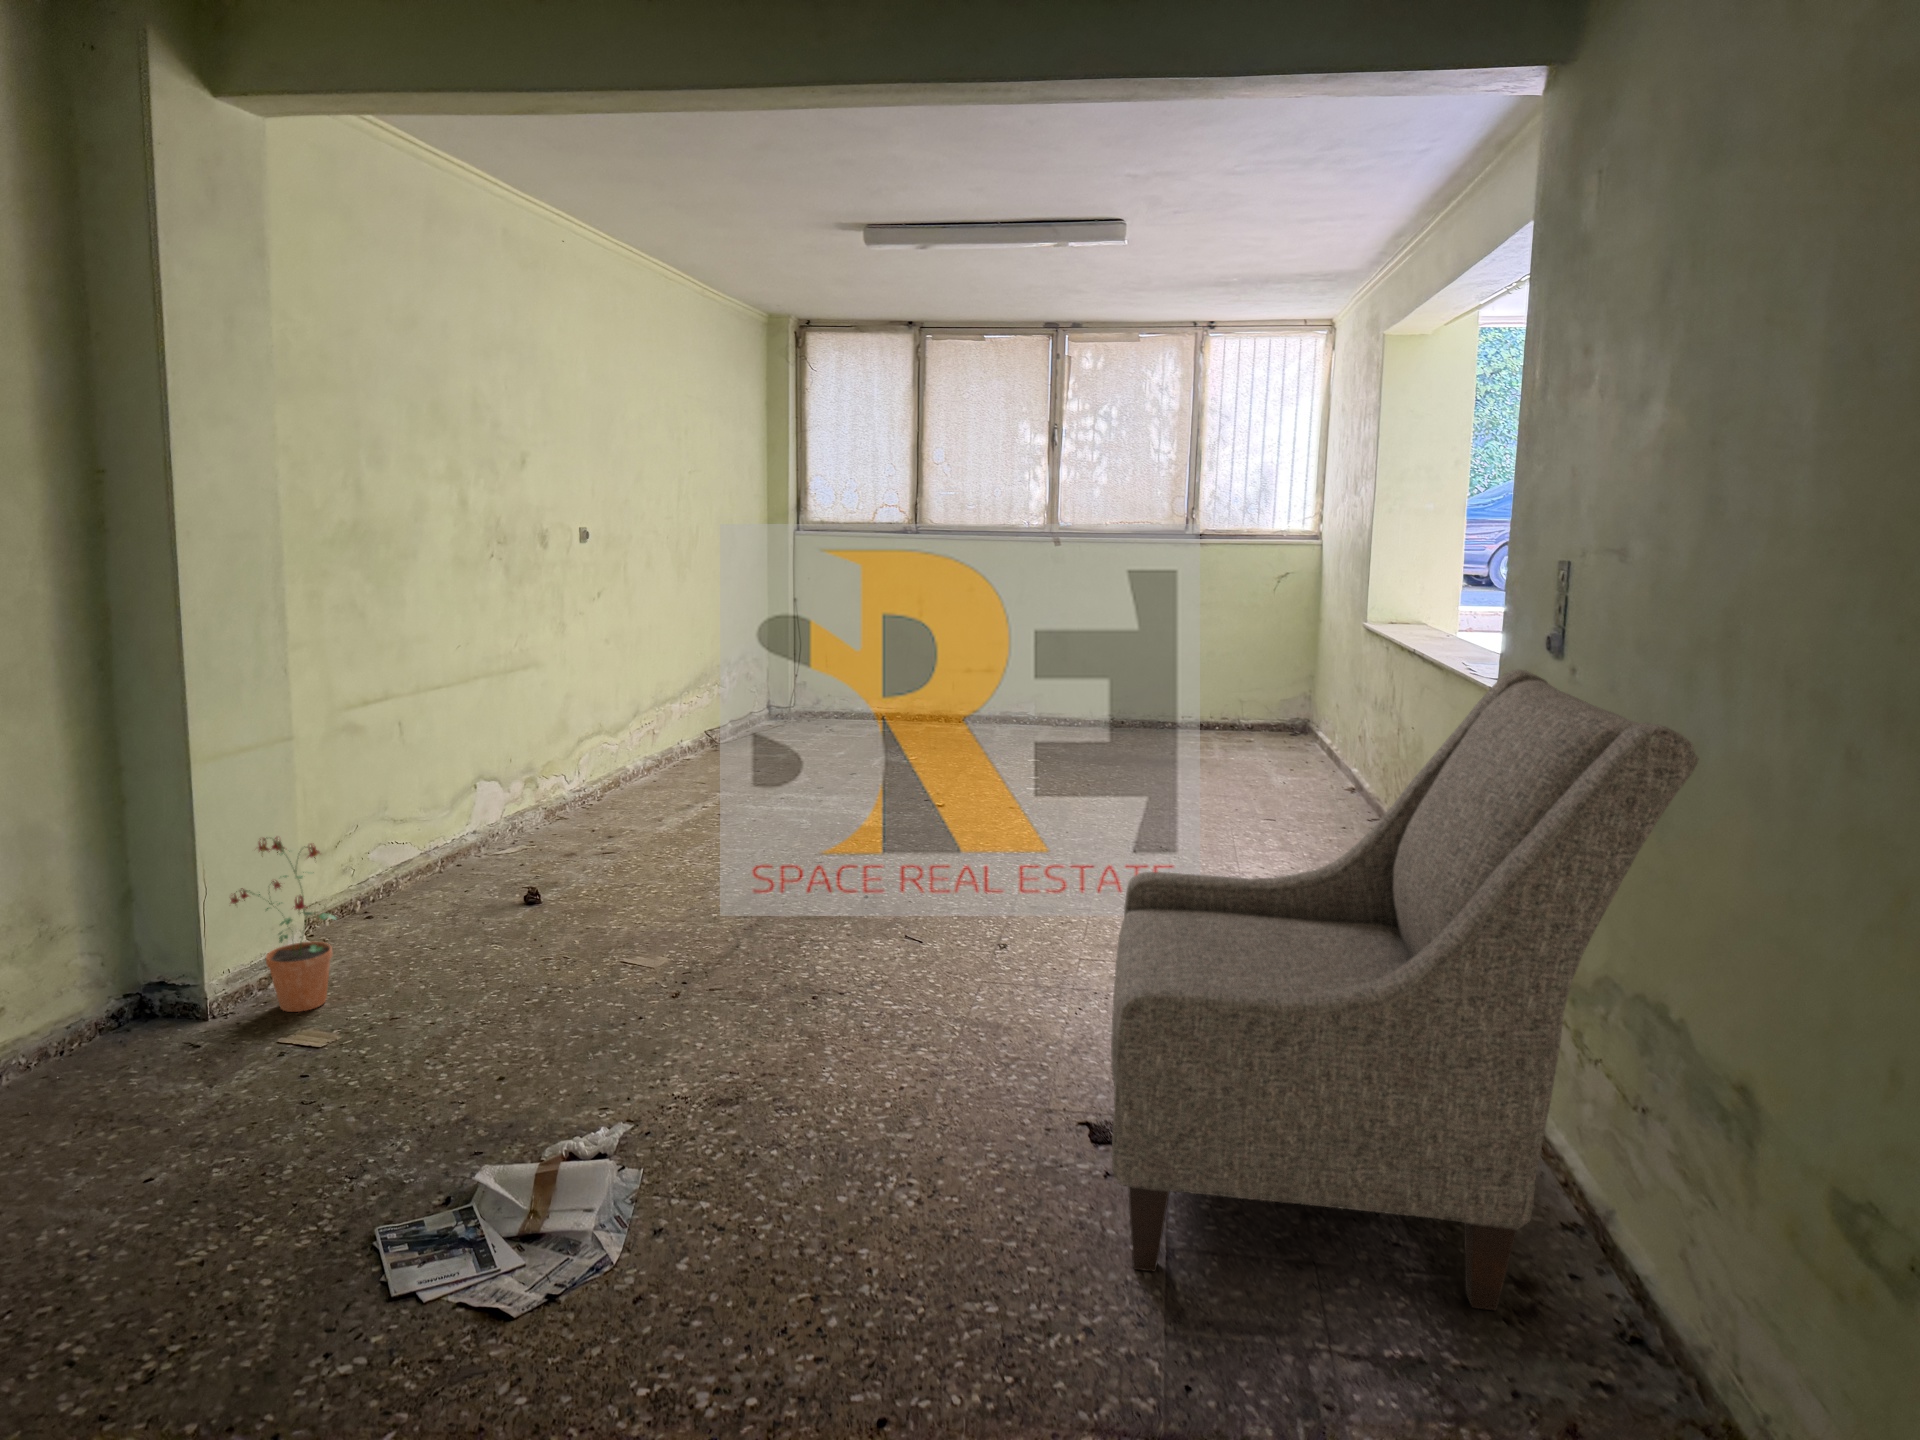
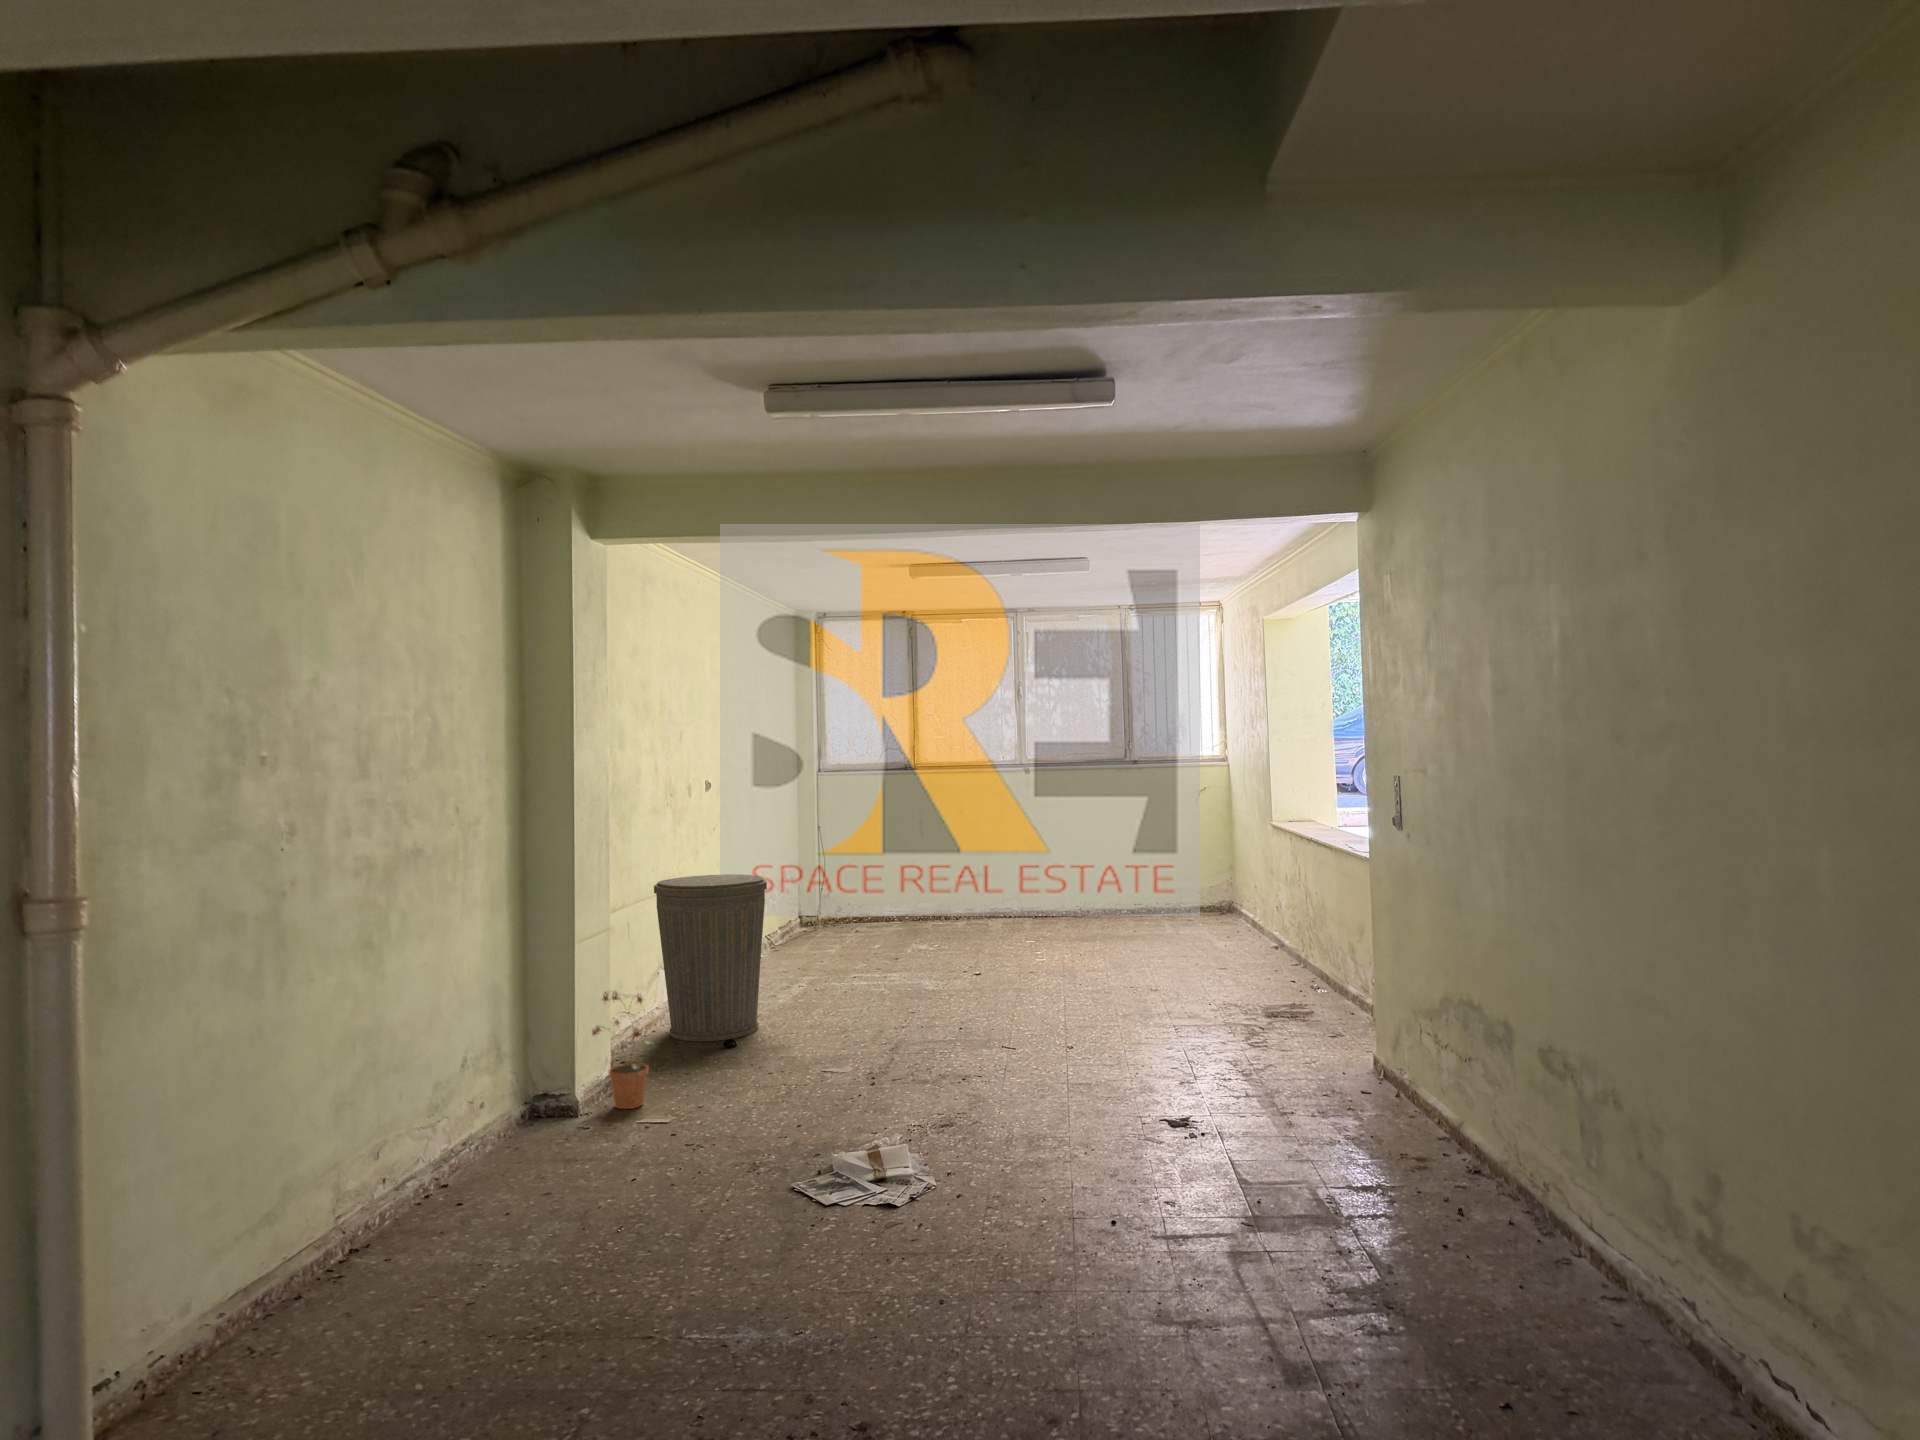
trash can: none [447,658,608,889] -> present [654,874,767,1041]
chair: present [1111,670,1698,1310] -> none [1171,834,1463,1170]

